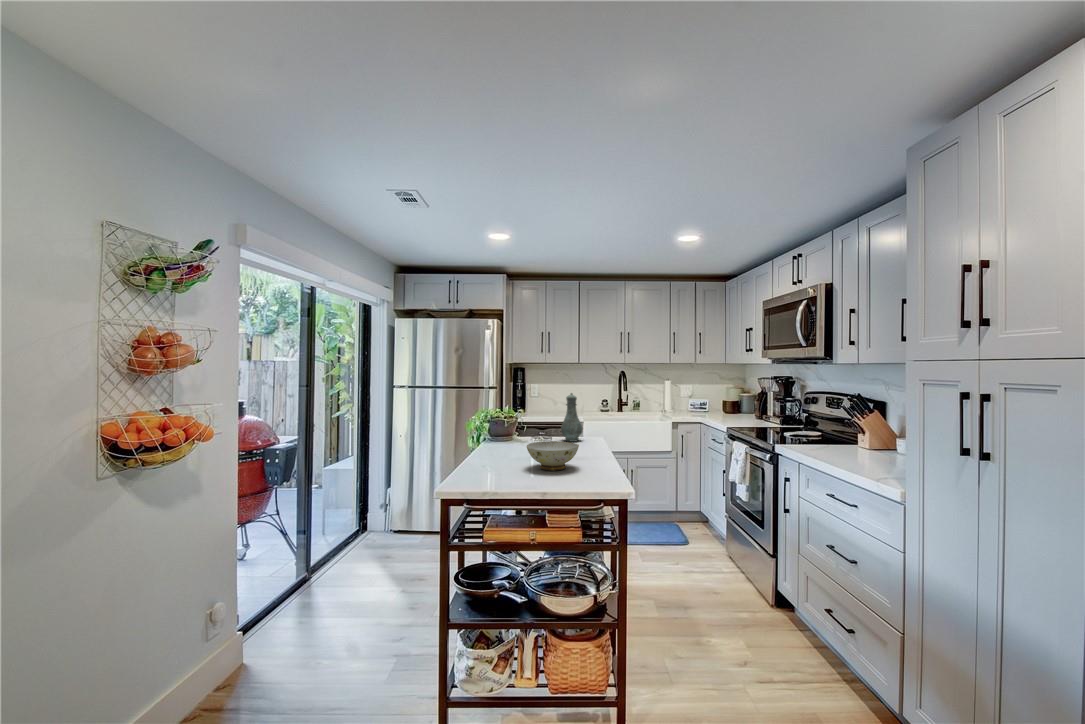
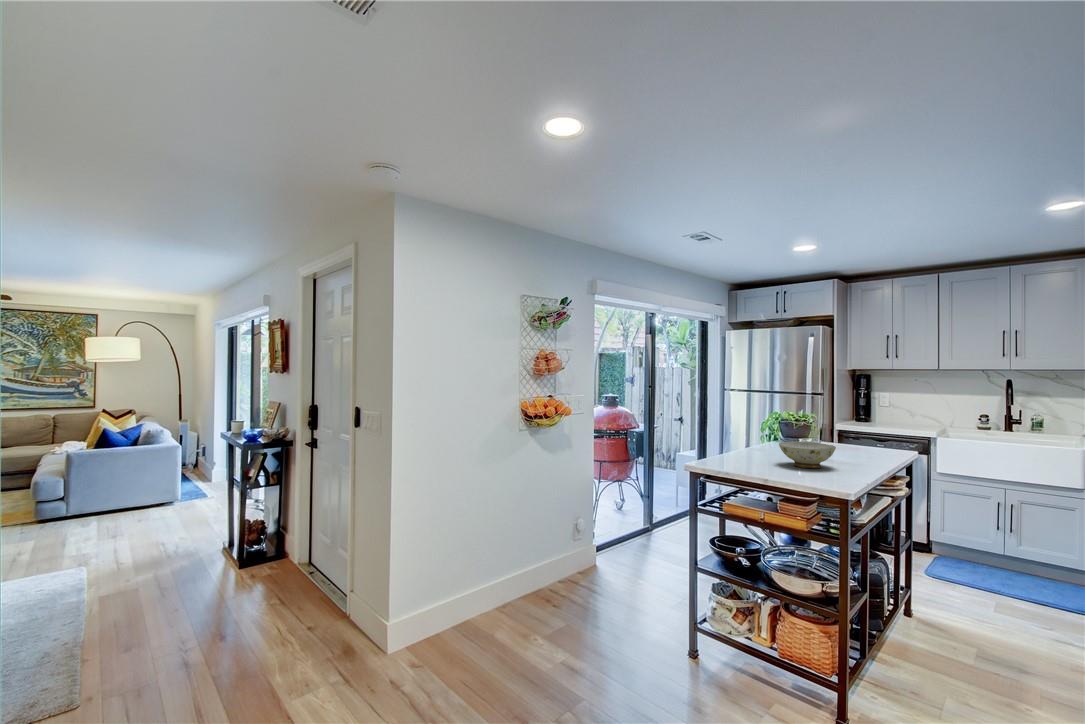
vase: present [561,393,583,442] -> none [868,400,897,453]

